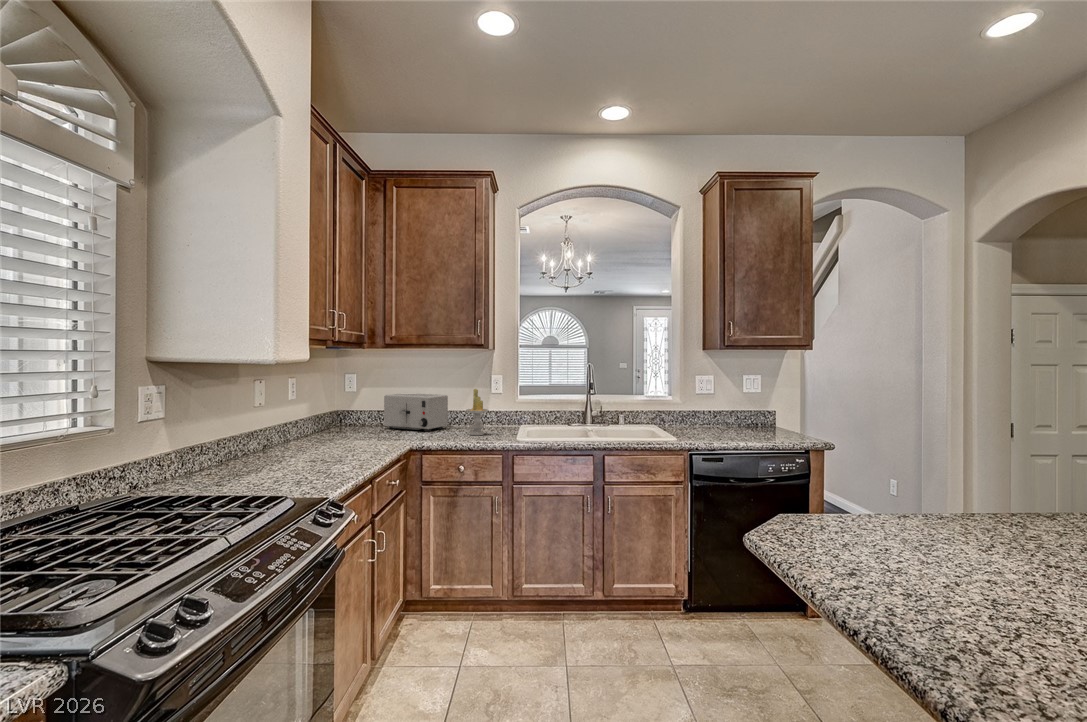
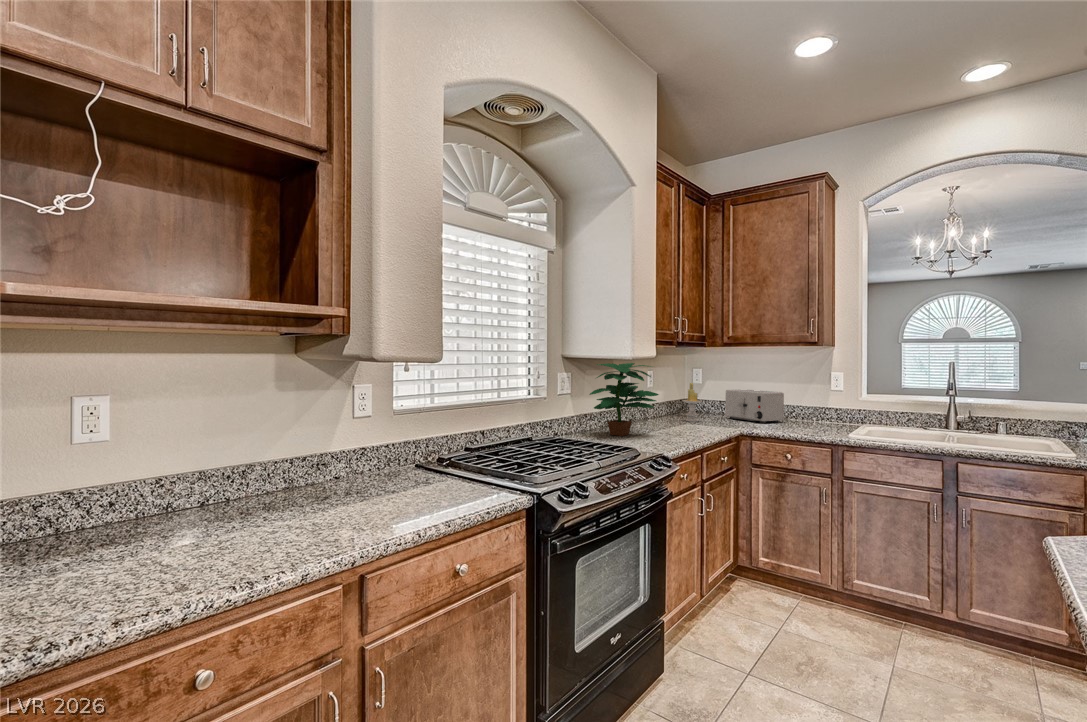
potted plant: none [202,368,312,475] -> present [590,363,659,436]
candle: present [466,389,489,435] -> present [682,383,702,422]

